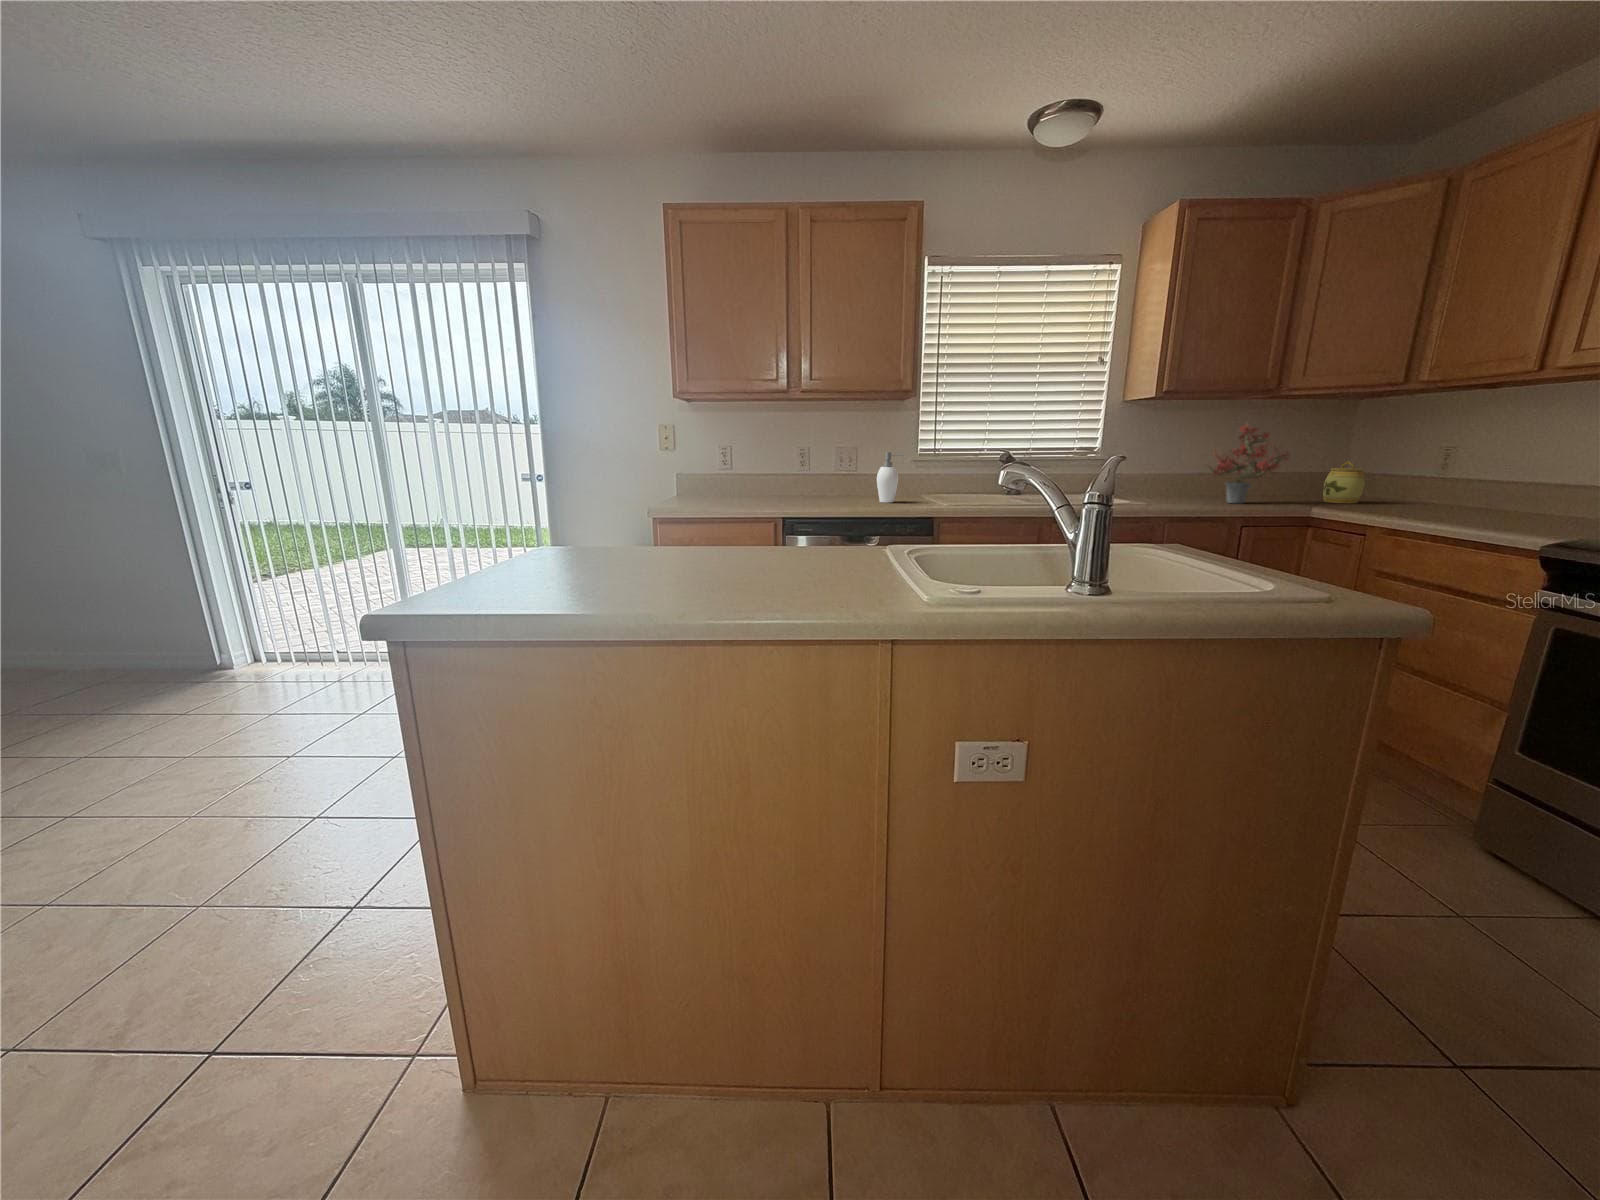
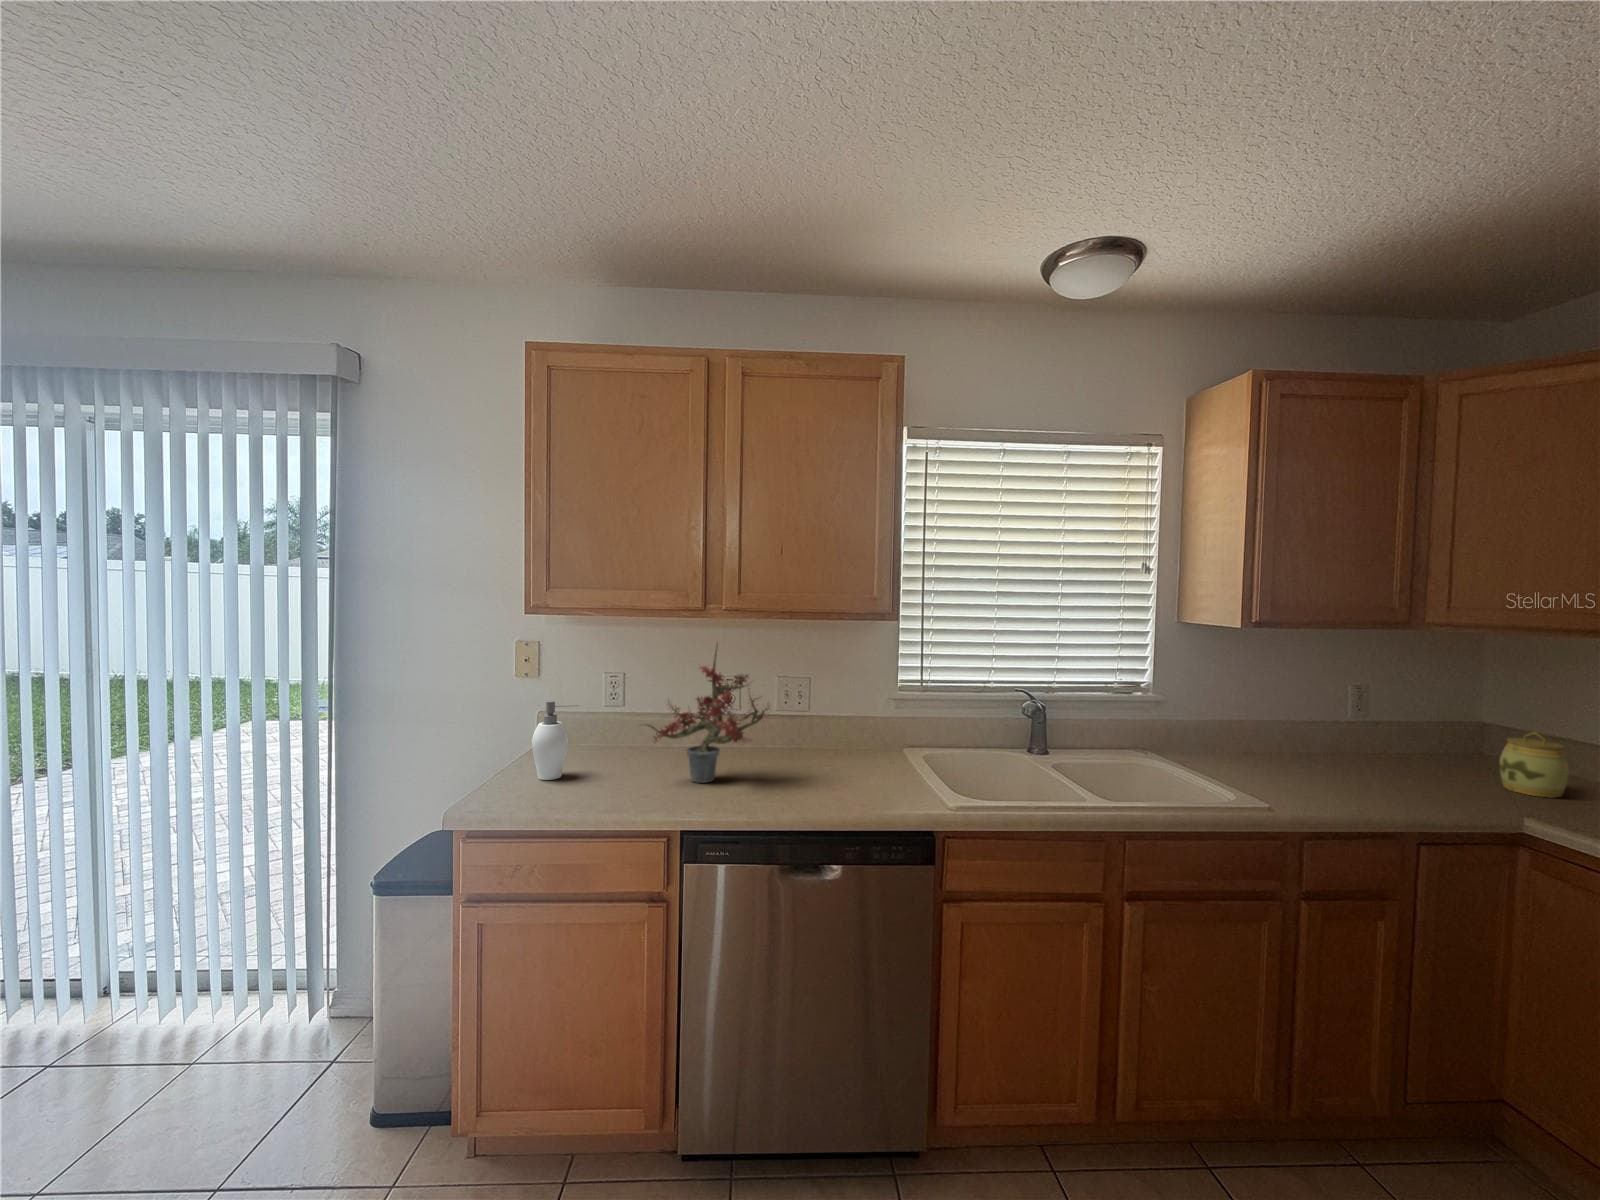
potted plant: present [1210,419,1289,503] -> present [646,649,769,783]
soap dispenser: present [877,452,903,503] -> present [532,701,579,780]

